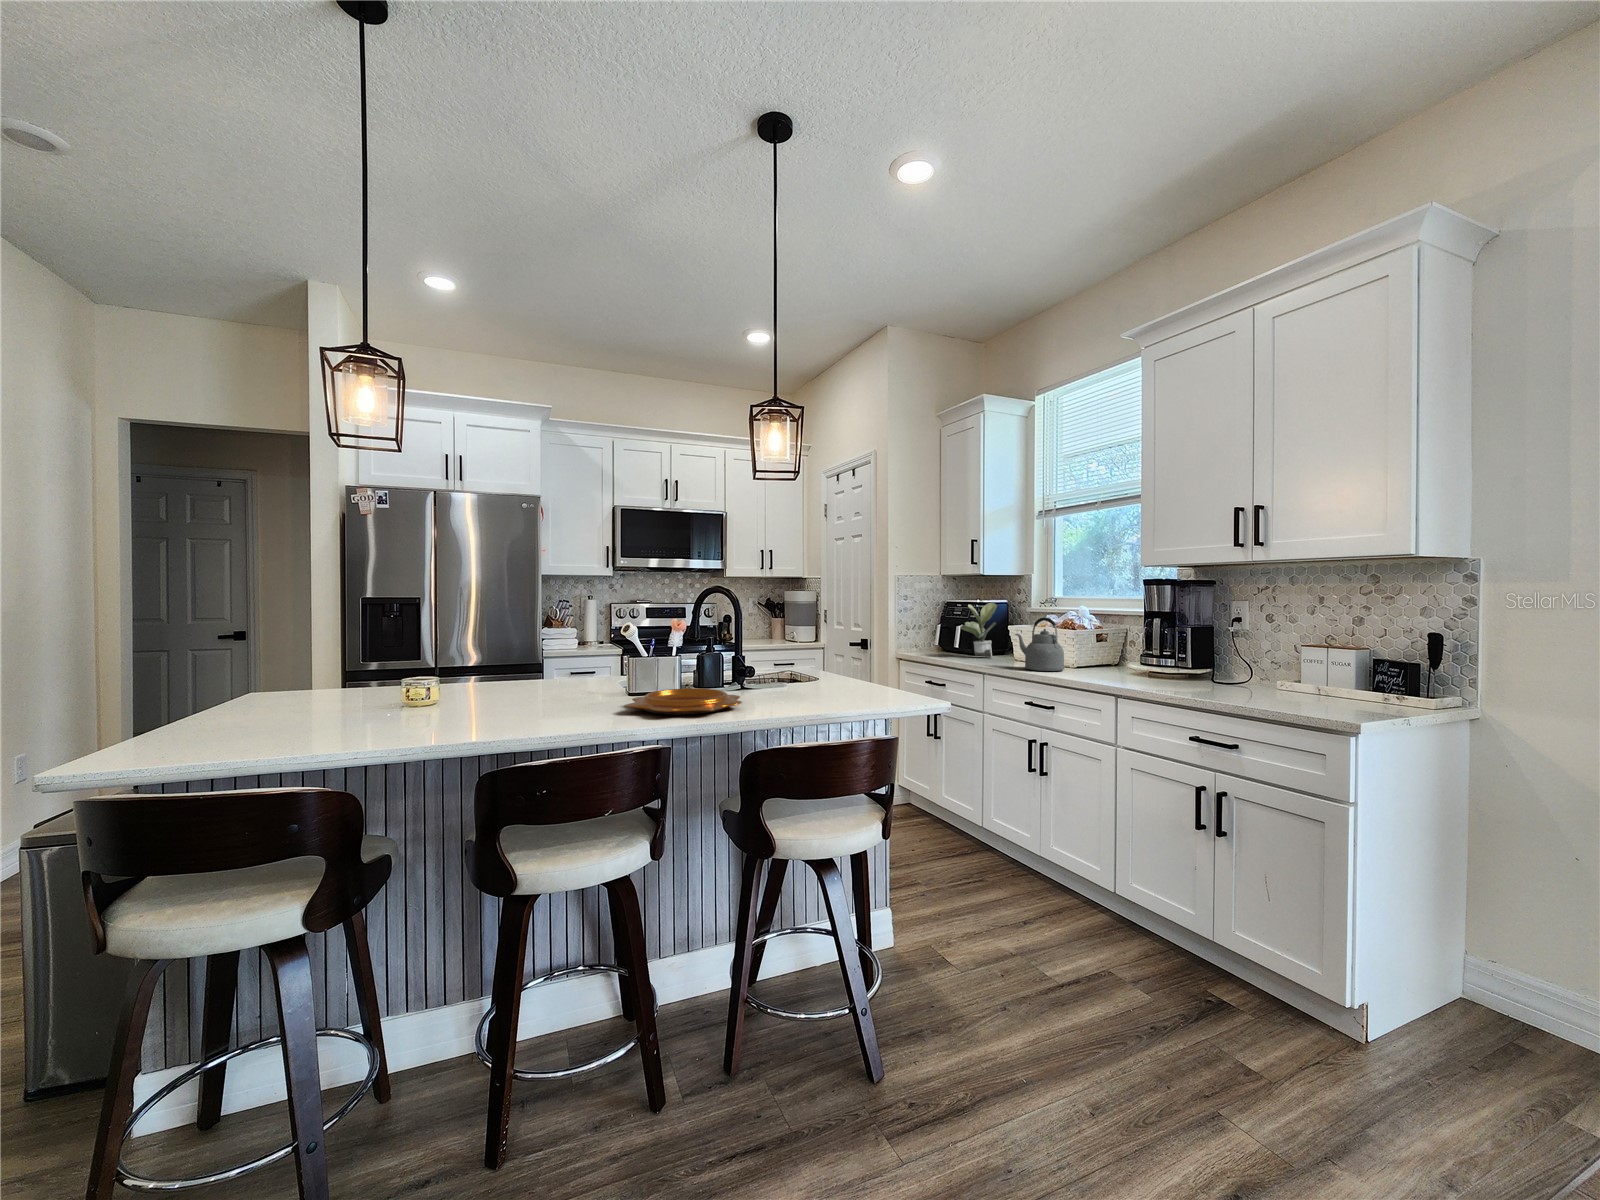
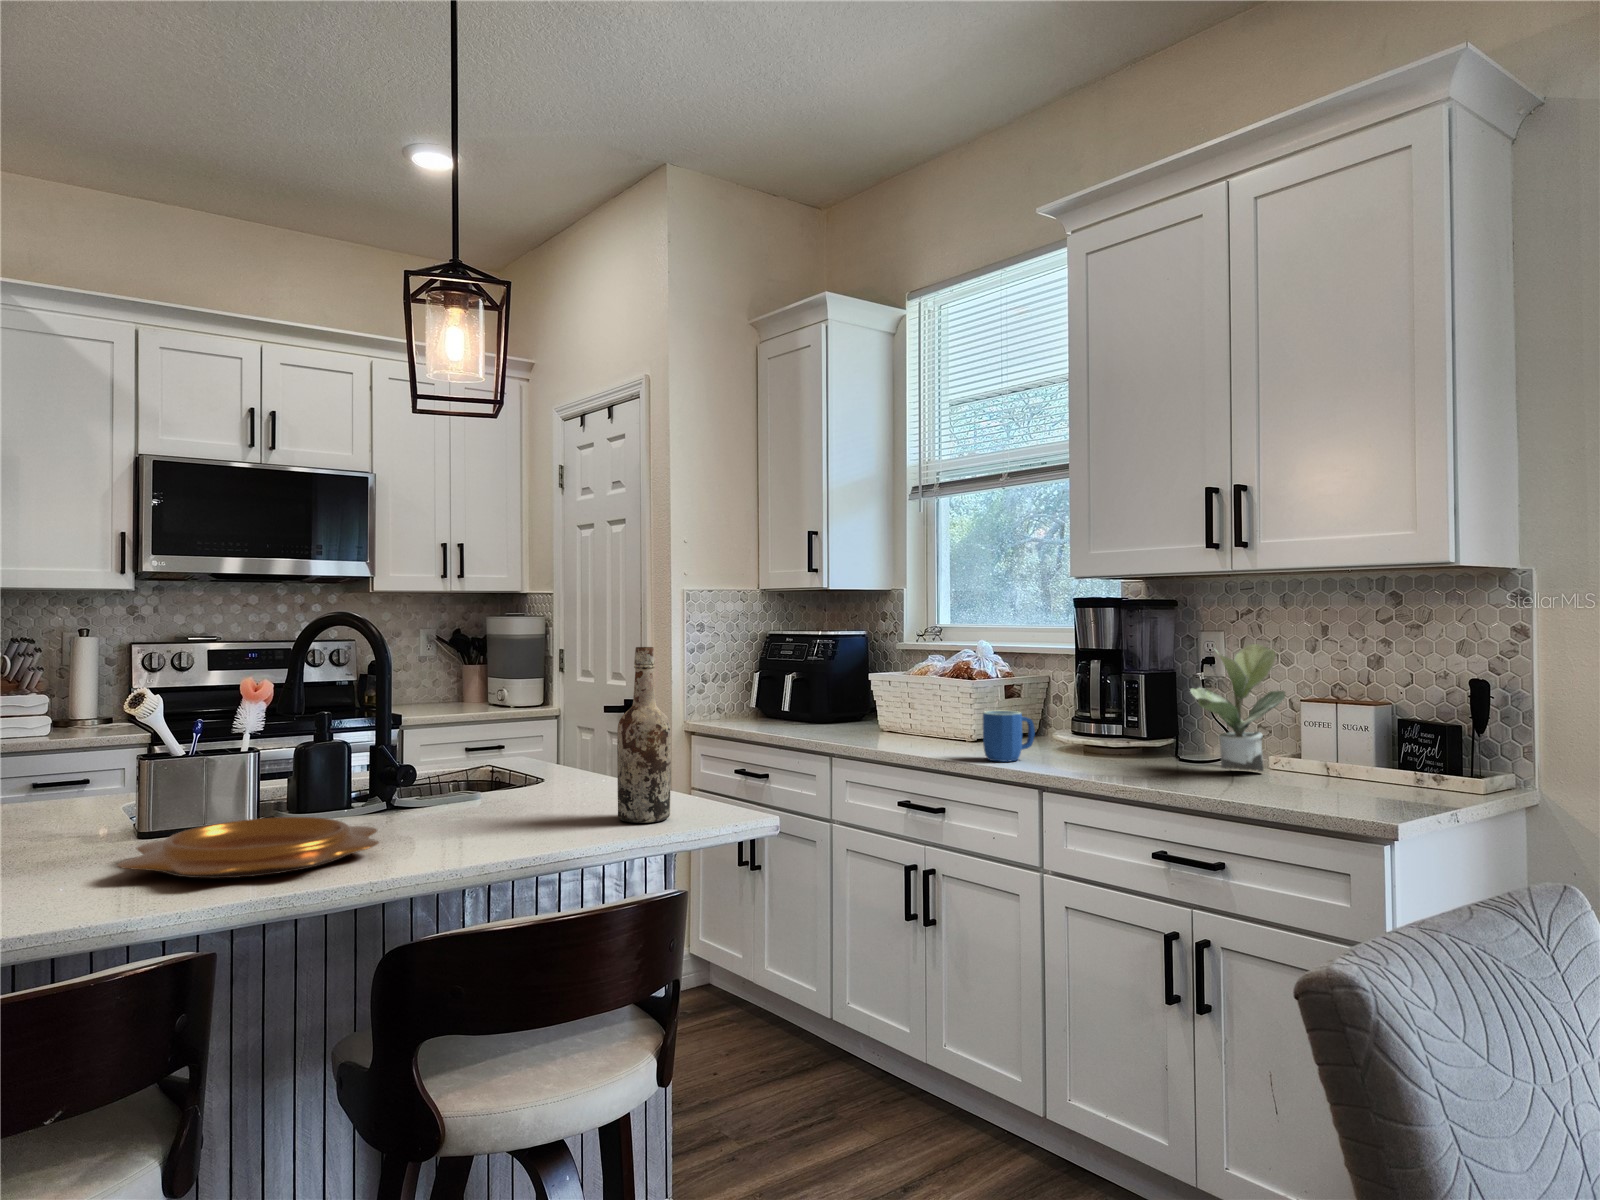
potted plant: present [961,603,997,657] -> present [1190,644,1285,771]
wine bottle: none [861,605,890,700] -> present [617,647,671,823]
kettle: present [1015,618,1064,671] -> none [878,661,957,750]
mug: none [1080,648,1114,679] -> present [983,711,1035,762]

